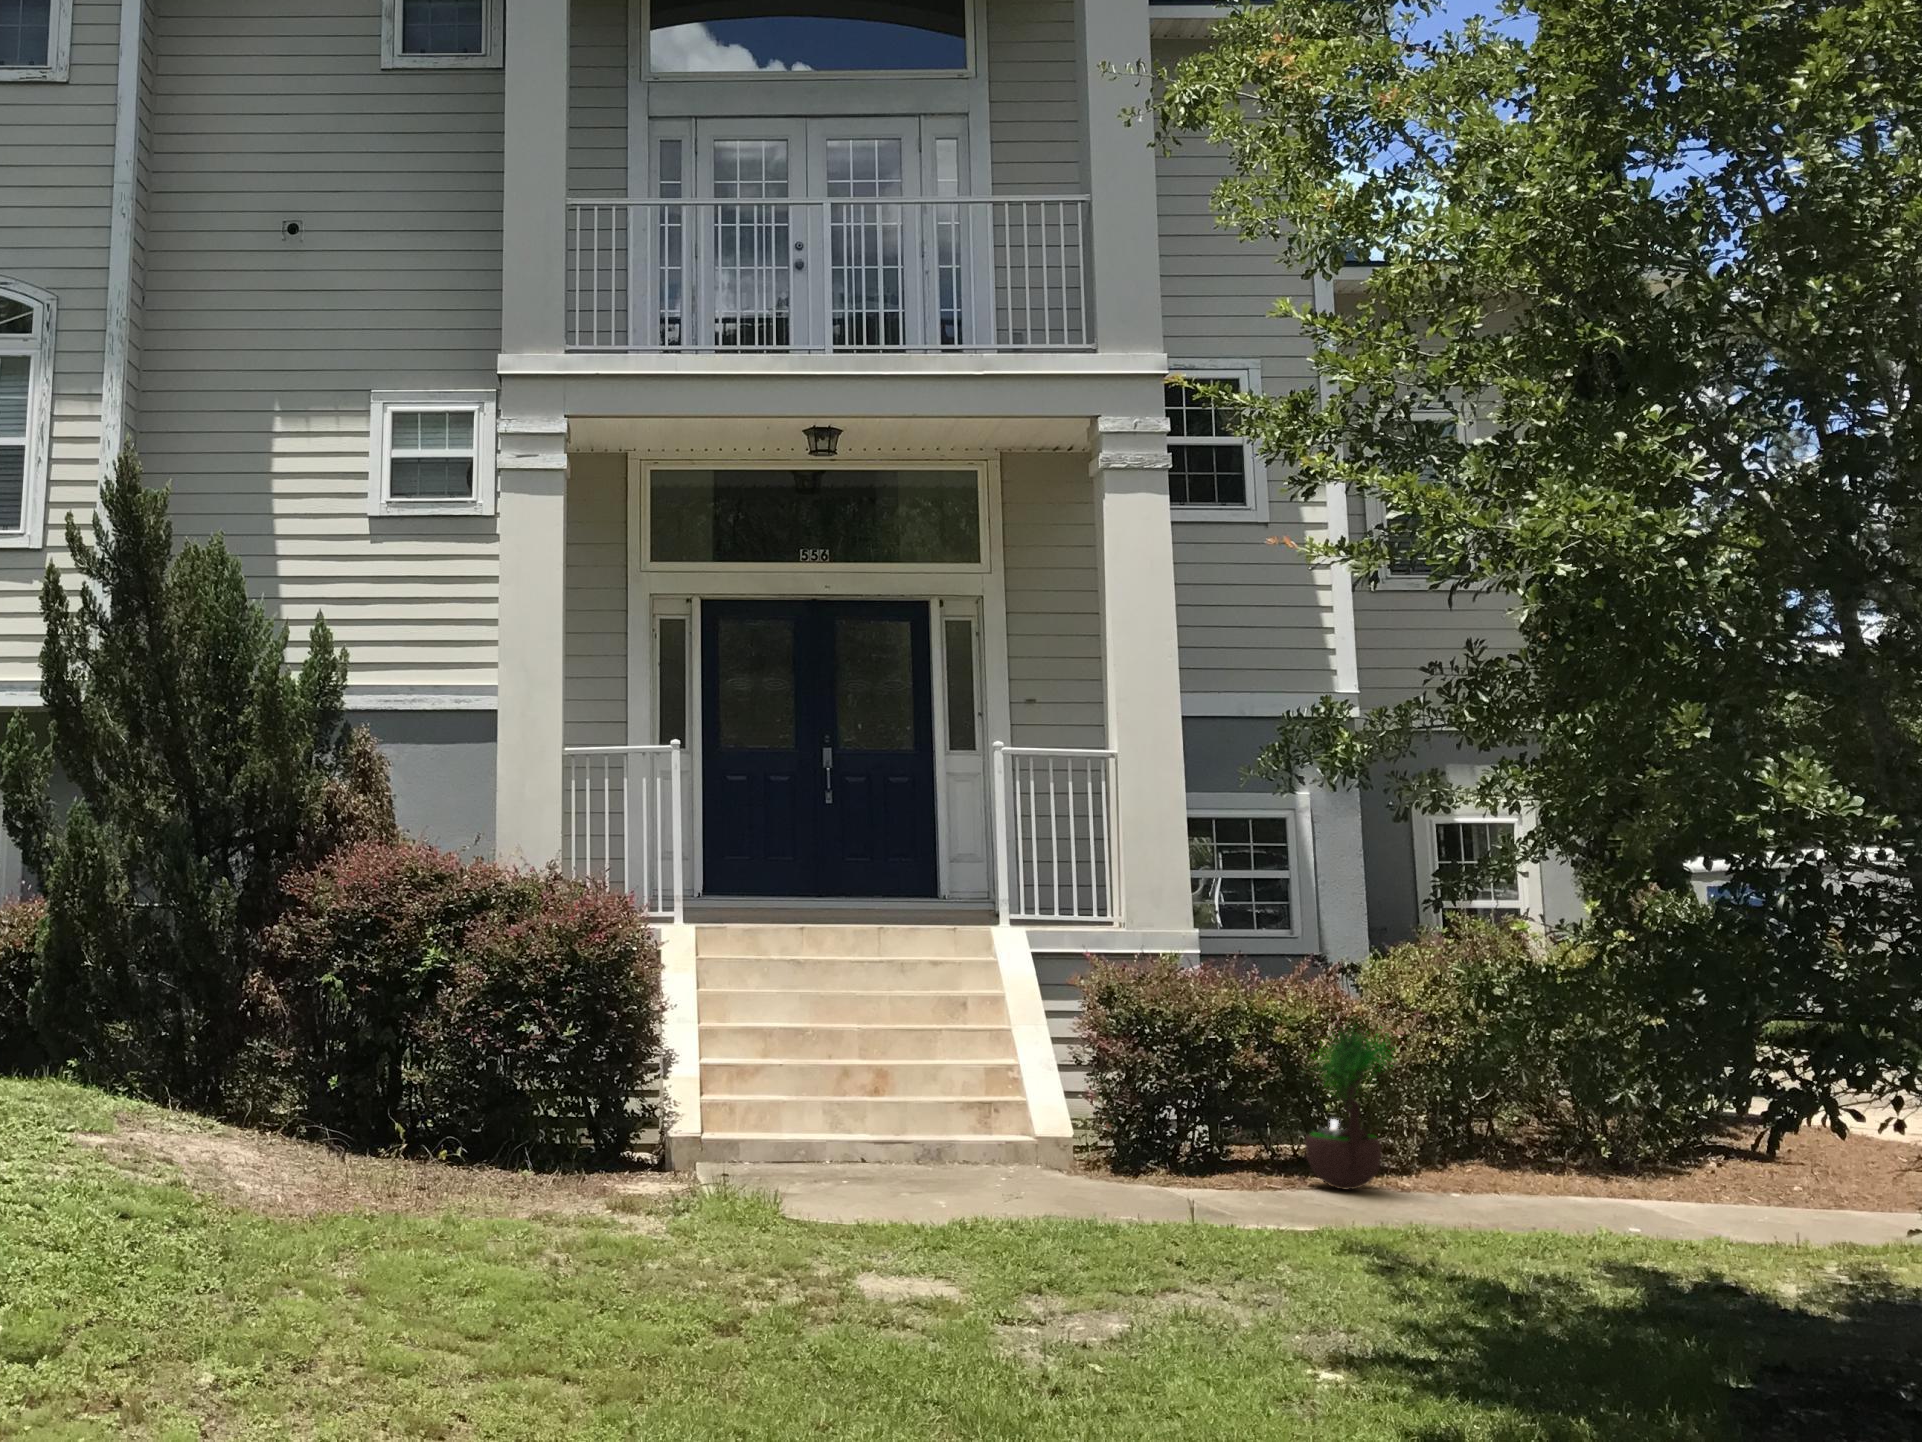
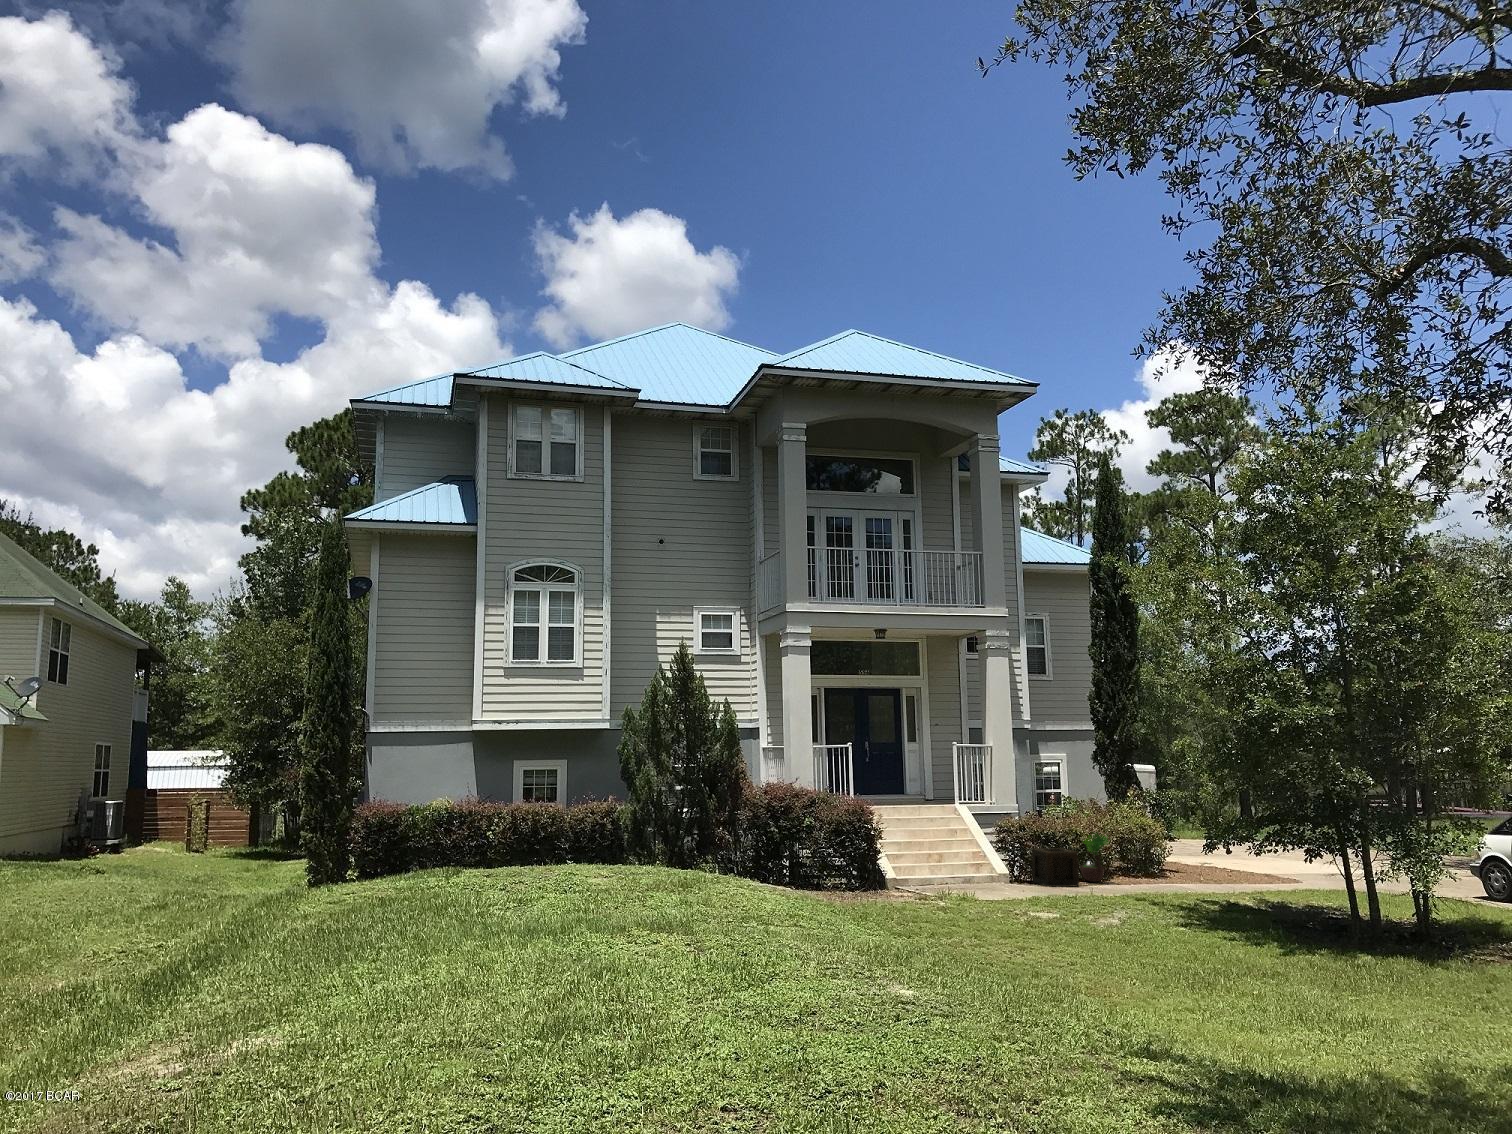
wooden crate: none [1128,1068,1253,1199] -> present [1032,848,1079,887]

